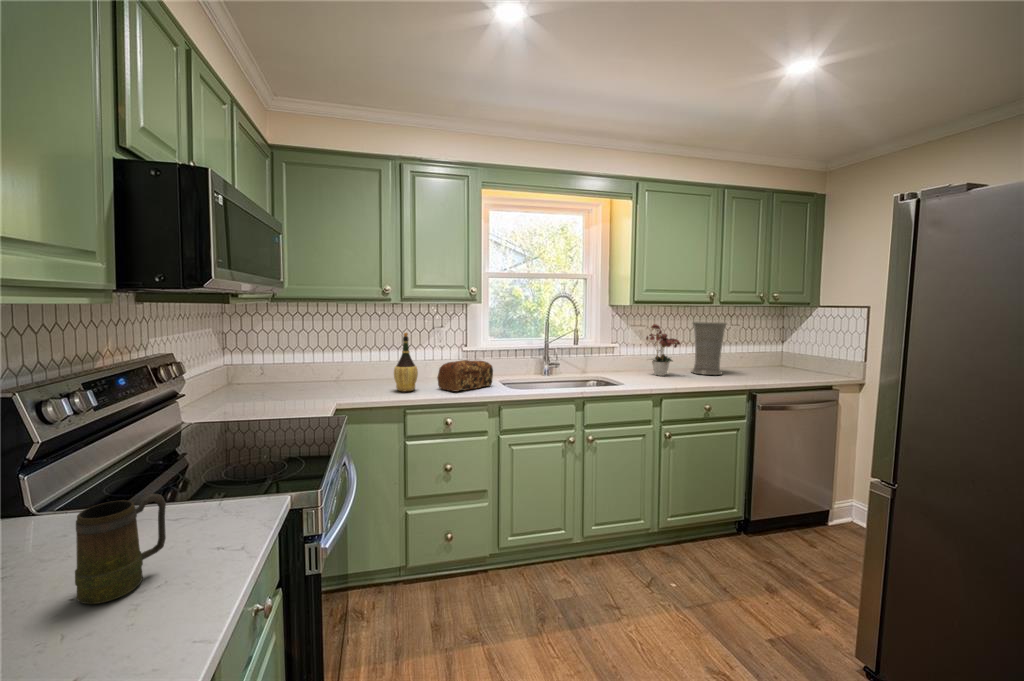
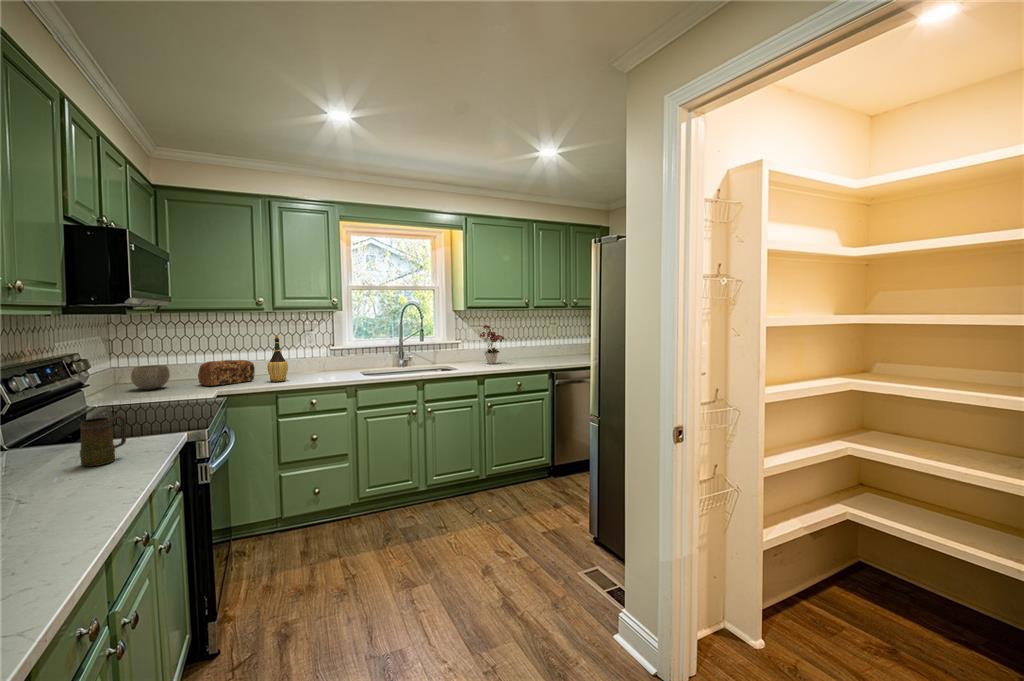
vase: present [691,322,727,375] -> none [516,322,541,362]
bread loaf: present [437,360,493,392] -> present [198,360,255,386]
ceramic bowl: none [240,365,283,396] -> present [131,365,170,390]

